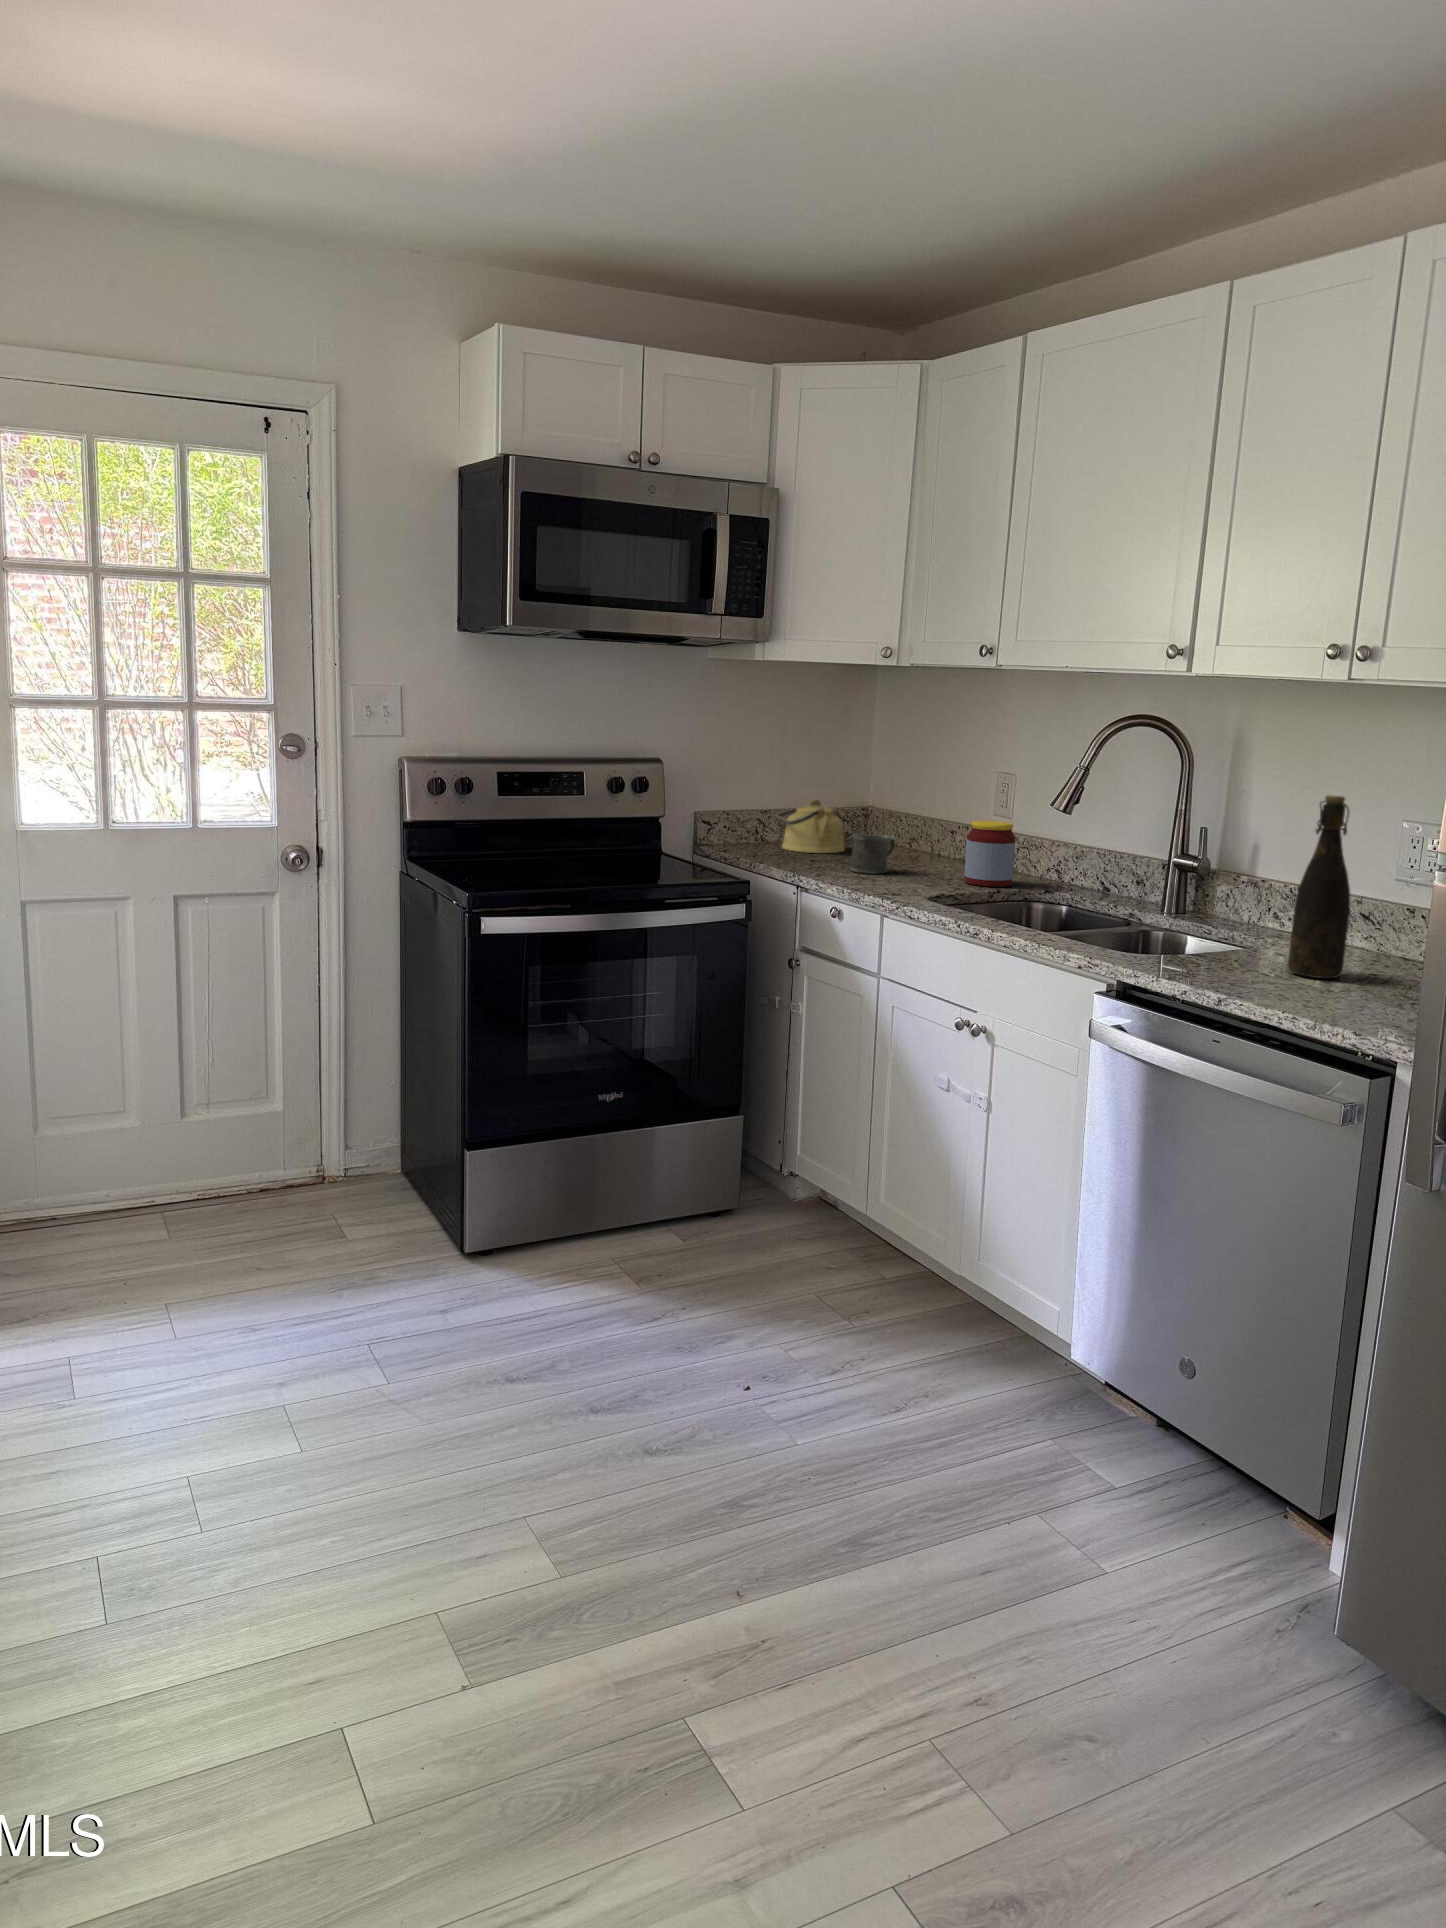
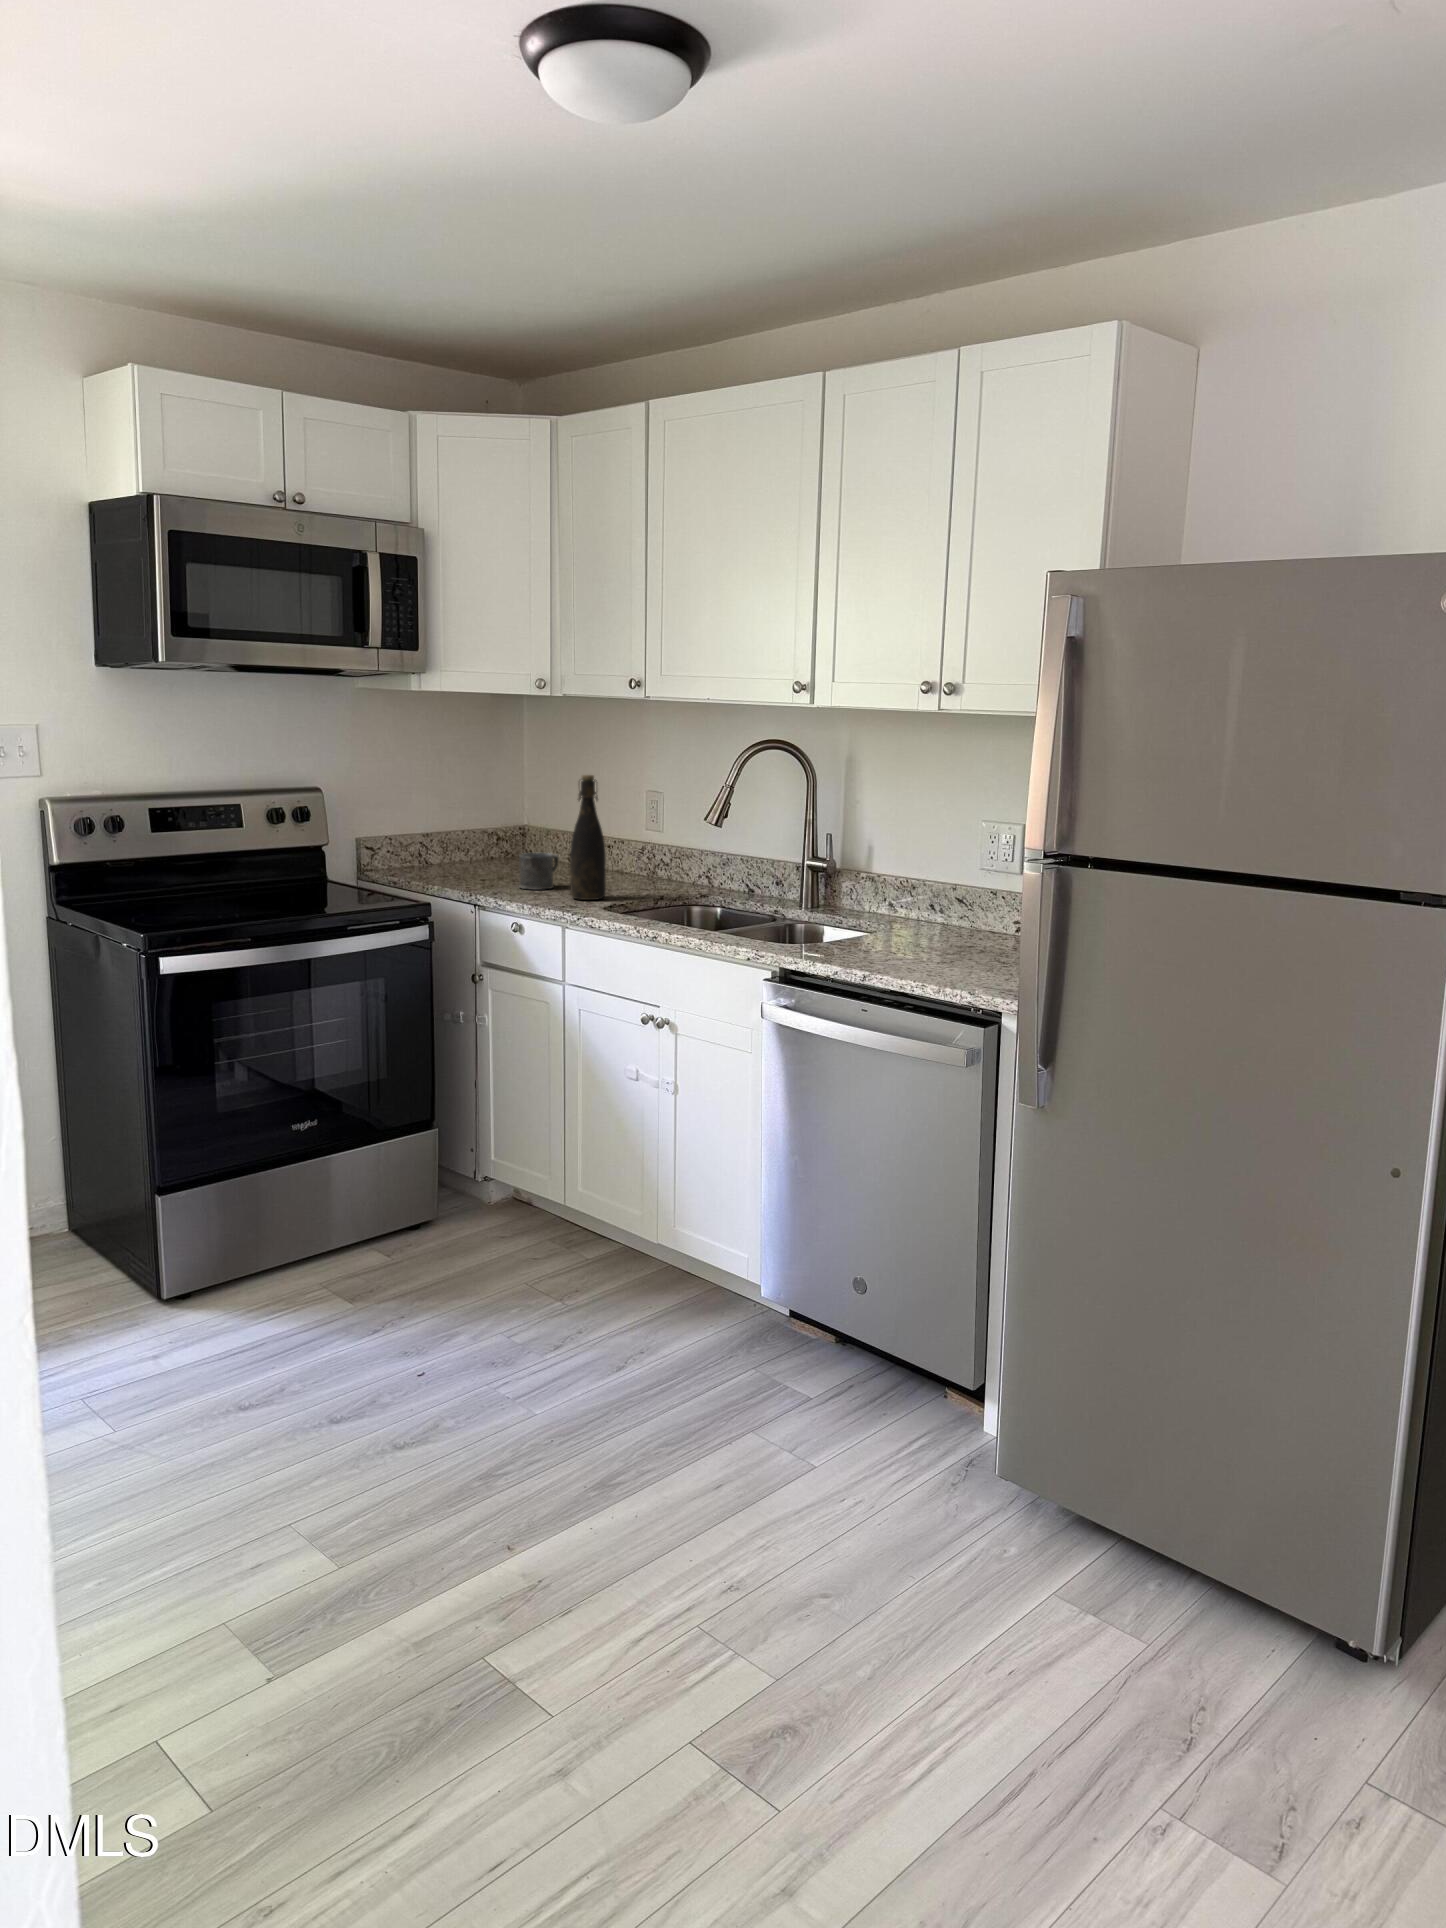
bottle: present [1288,795,1350,979] -> present [570,775,606,900]
kettle: present [776,799,845,853] -> none [436,822,506,873]
jar: present [964,821,1016,887] -> none [626,835,669,895]

